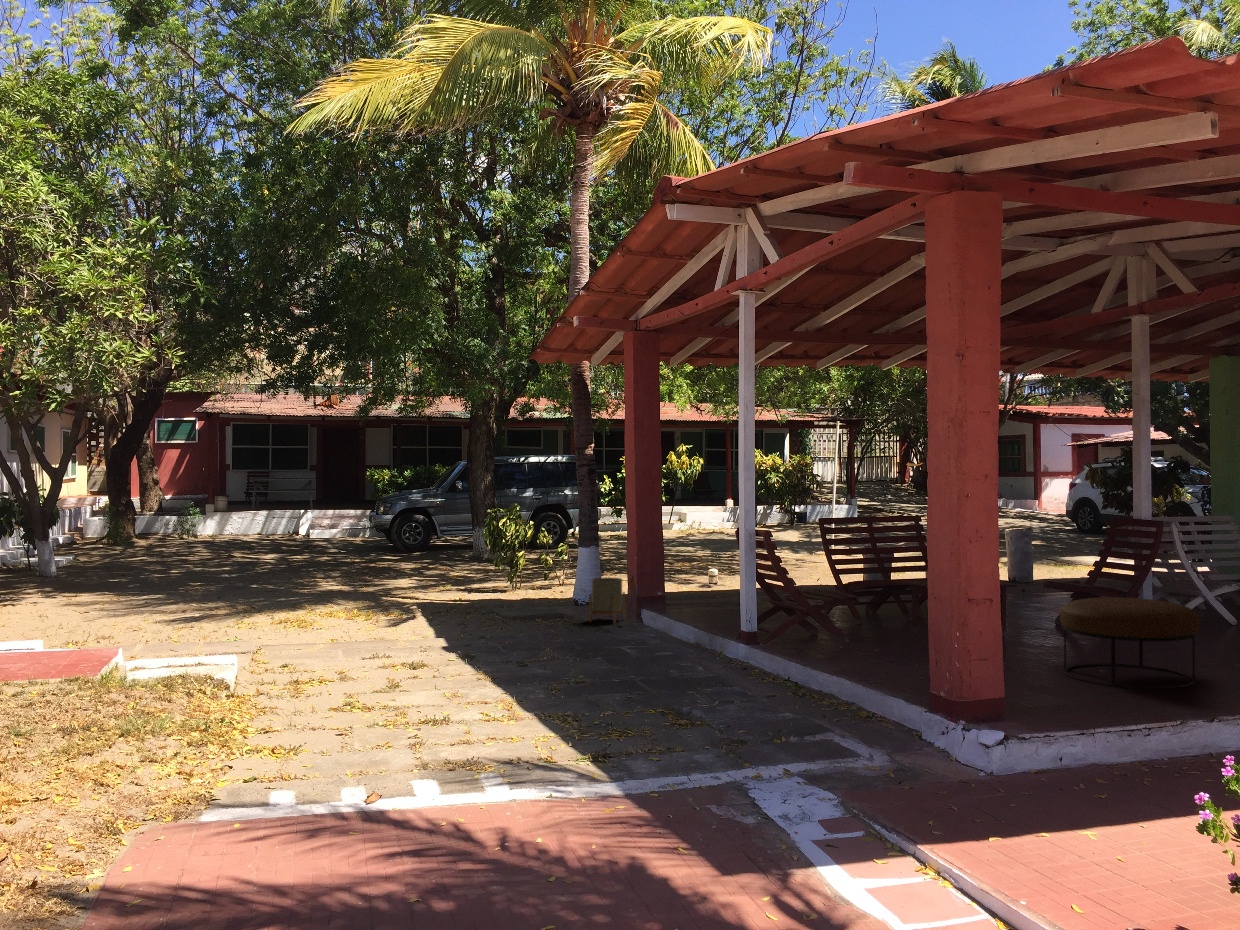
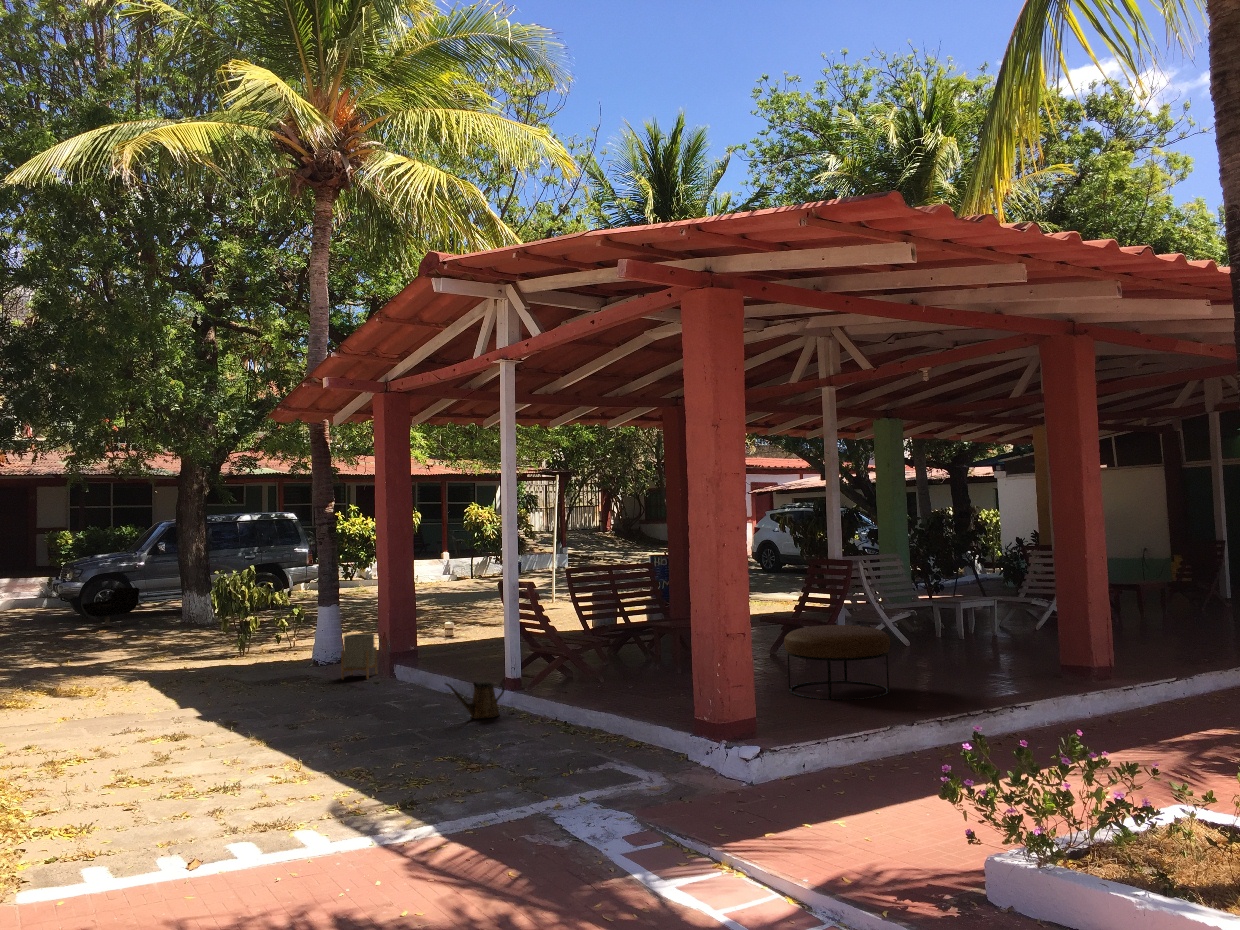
lounge chair: none [385,523,433,561] -> present [83,588,139,629]
watering can: none [673,633,738,673] -> present [445,682,505,719]

